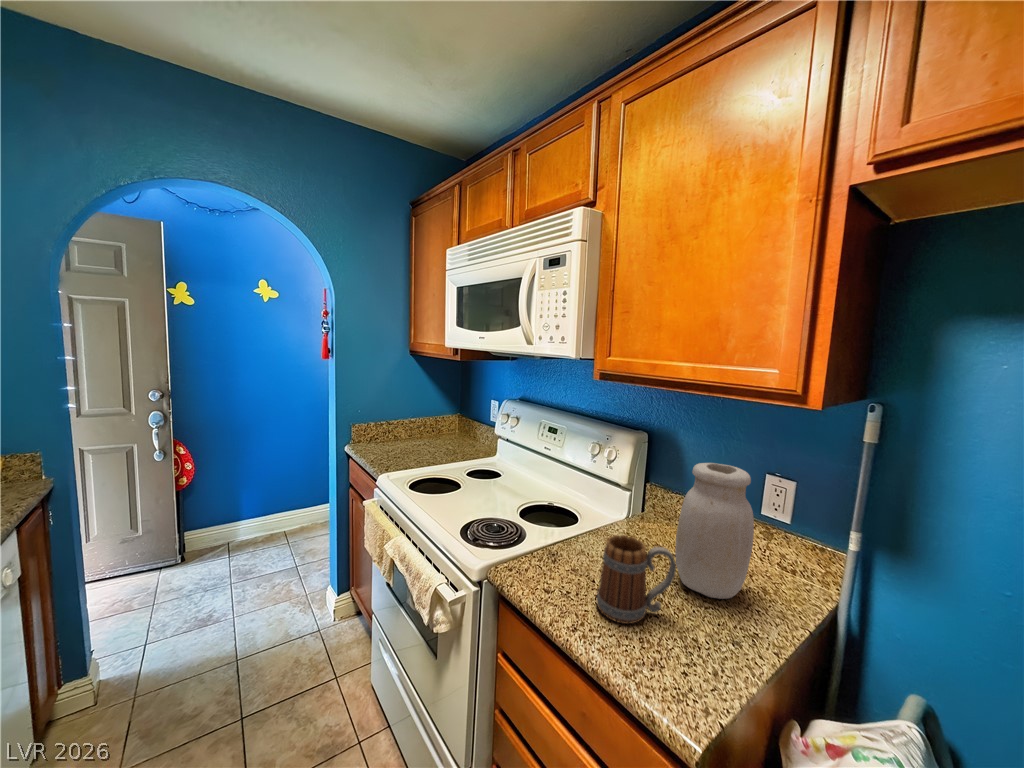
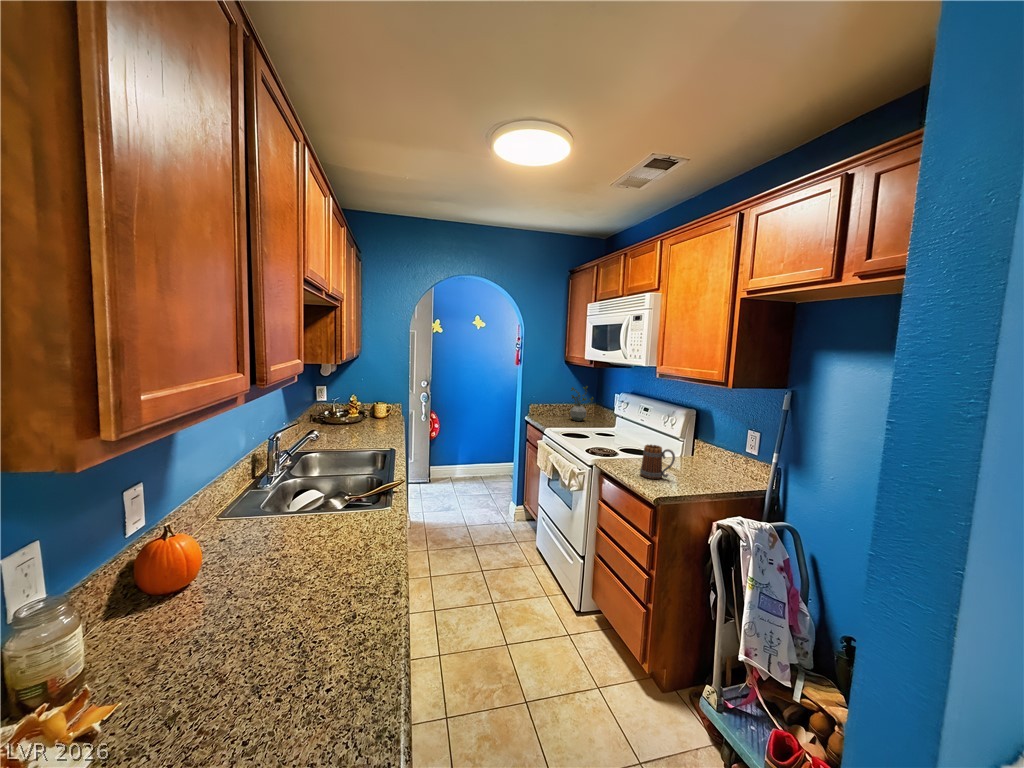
potted plant: none [421,389,459,447] -> present [570,386,594,421]
jar: present [675,463,754,599] -> none [686,418,722,481]

